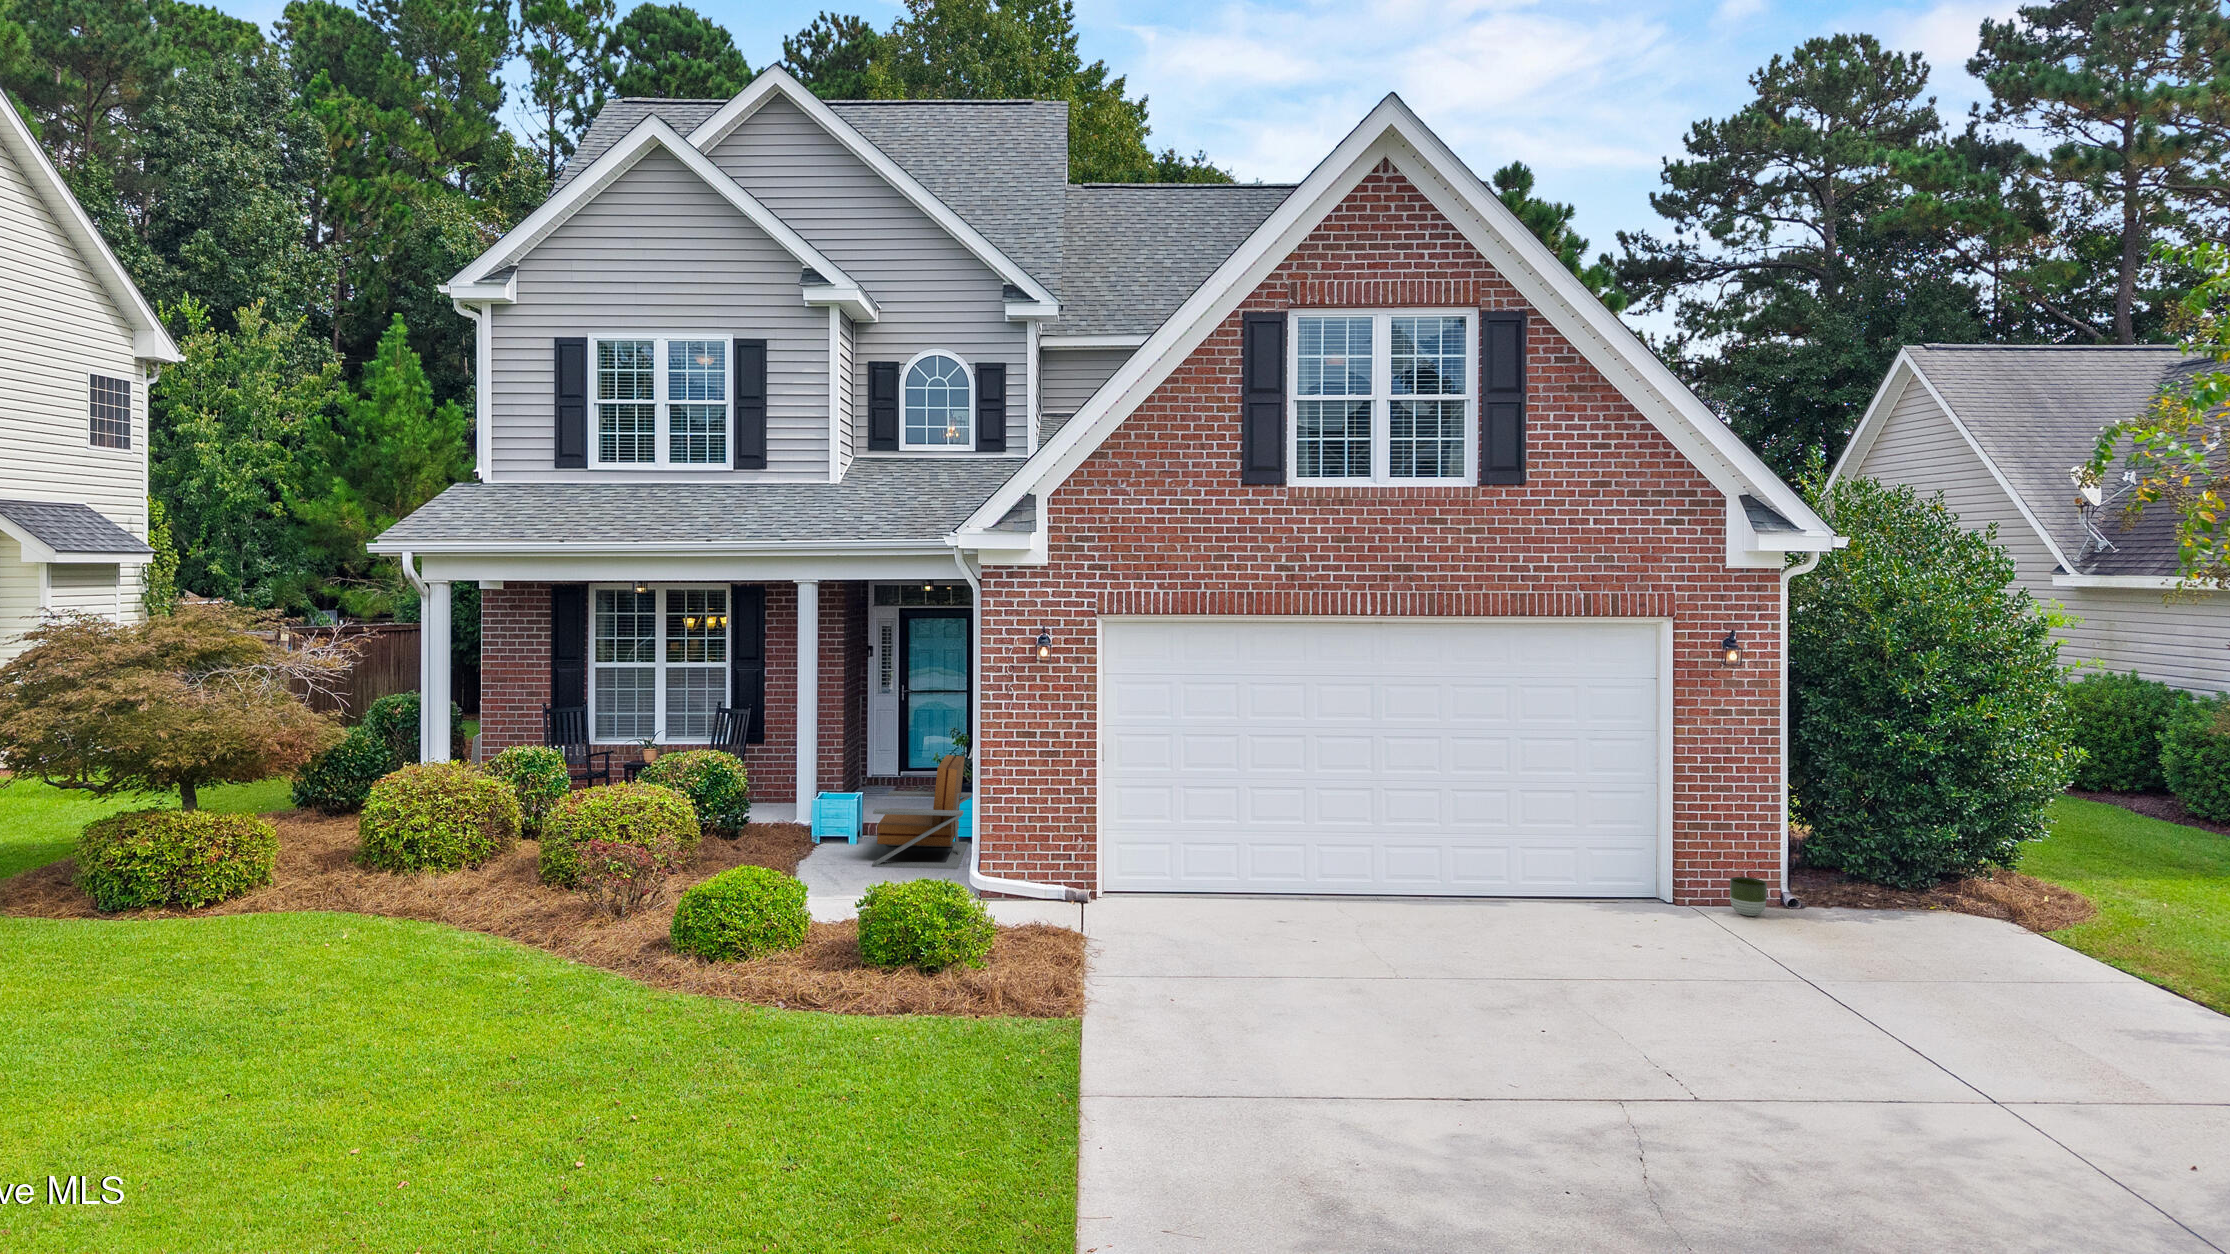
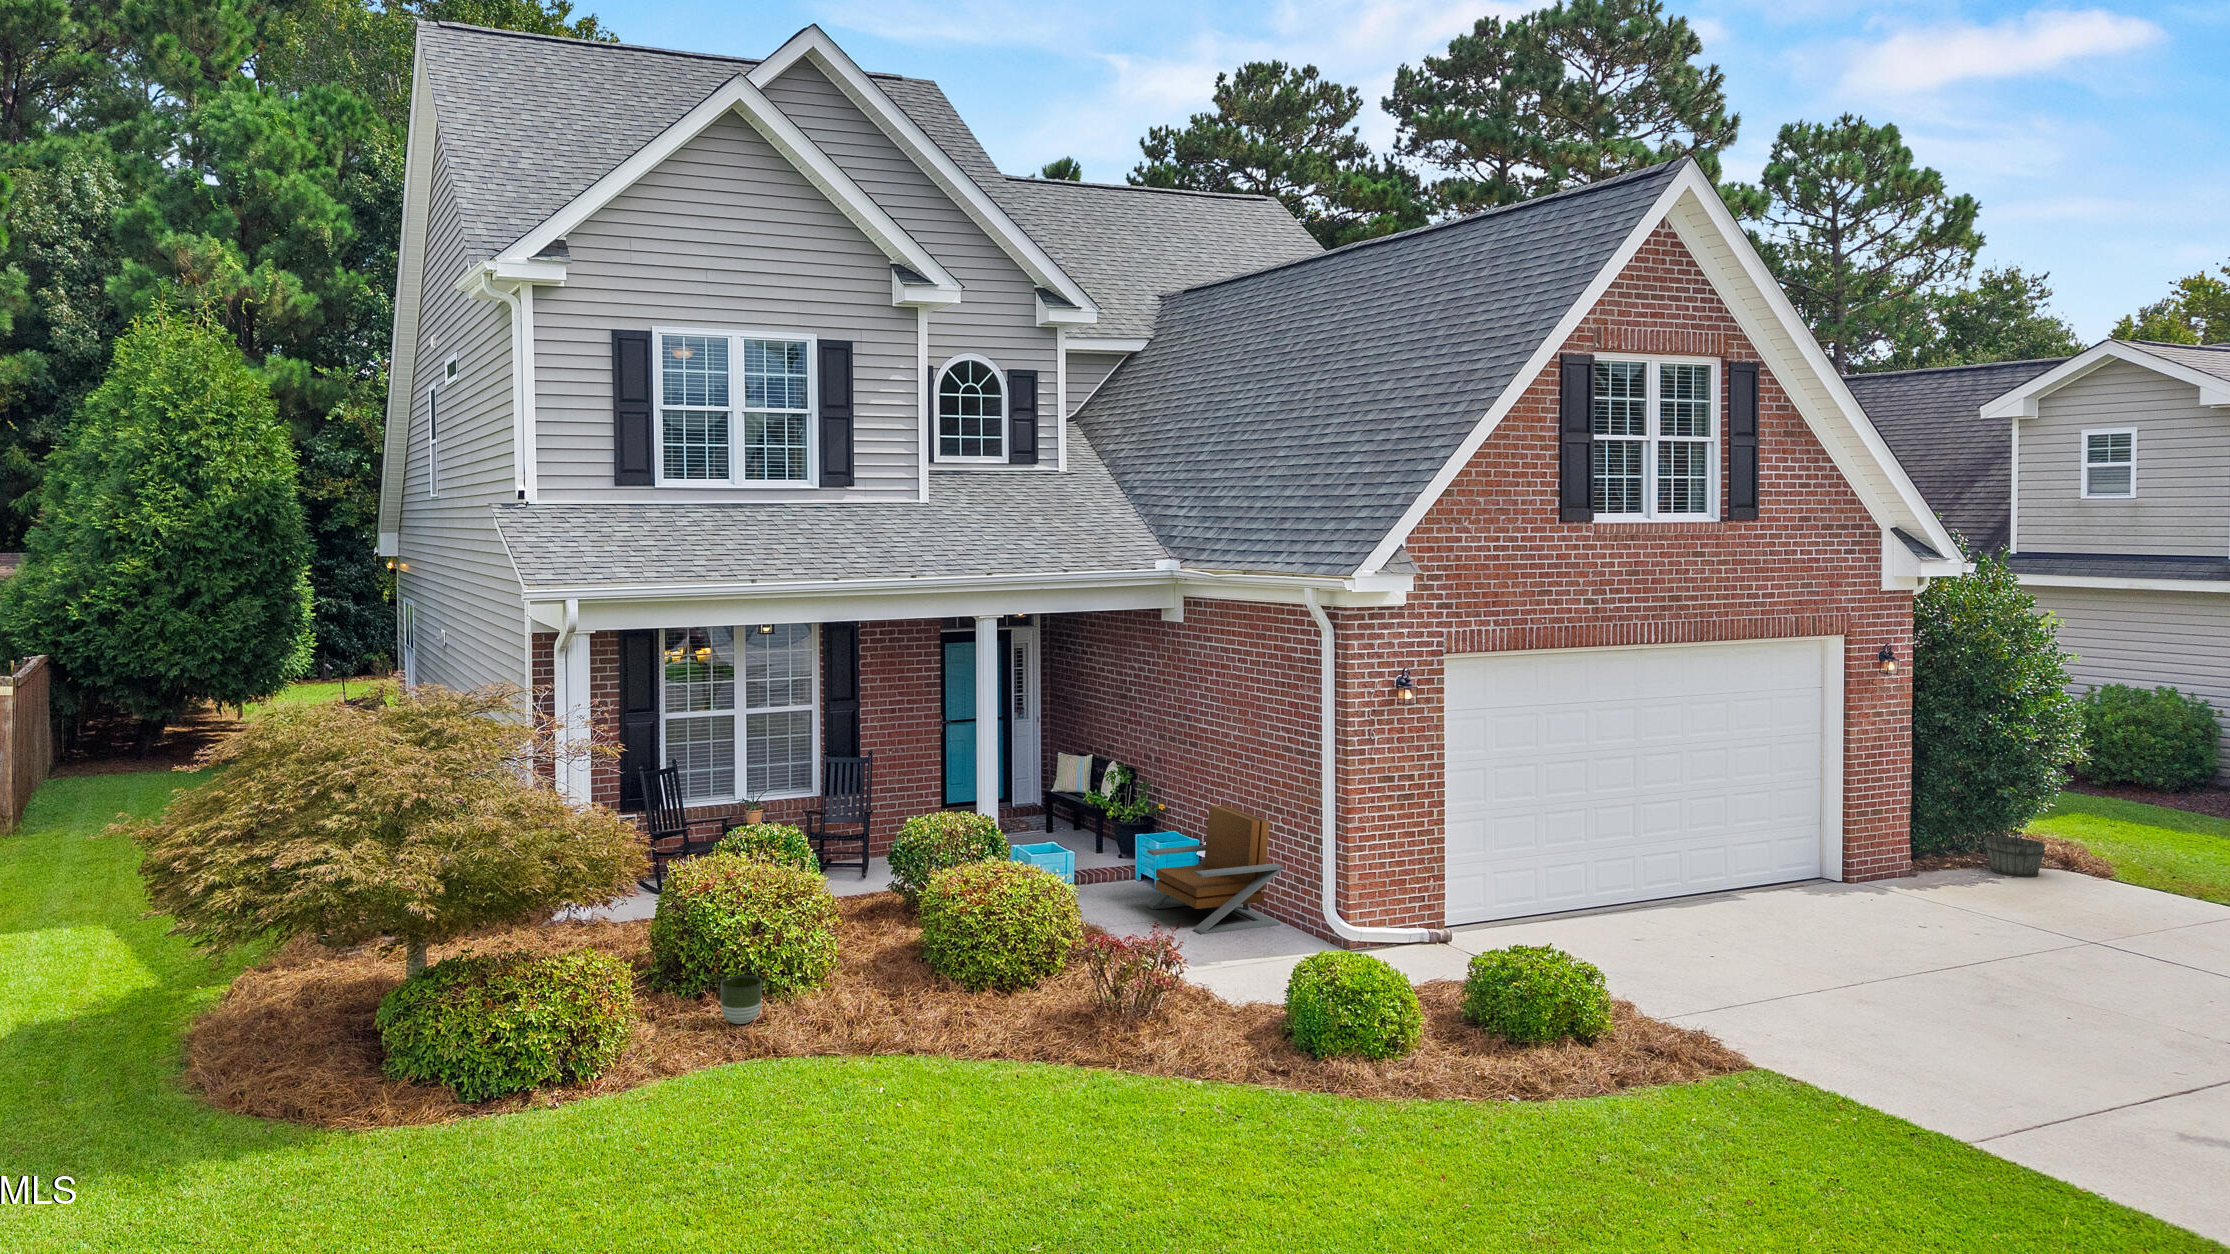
wooden bucket: none [1894,869,1969,930] -> present [1985,829,2045,877]
planter: present [1730,877,1767,916] -> present [721,975,762,1024]

